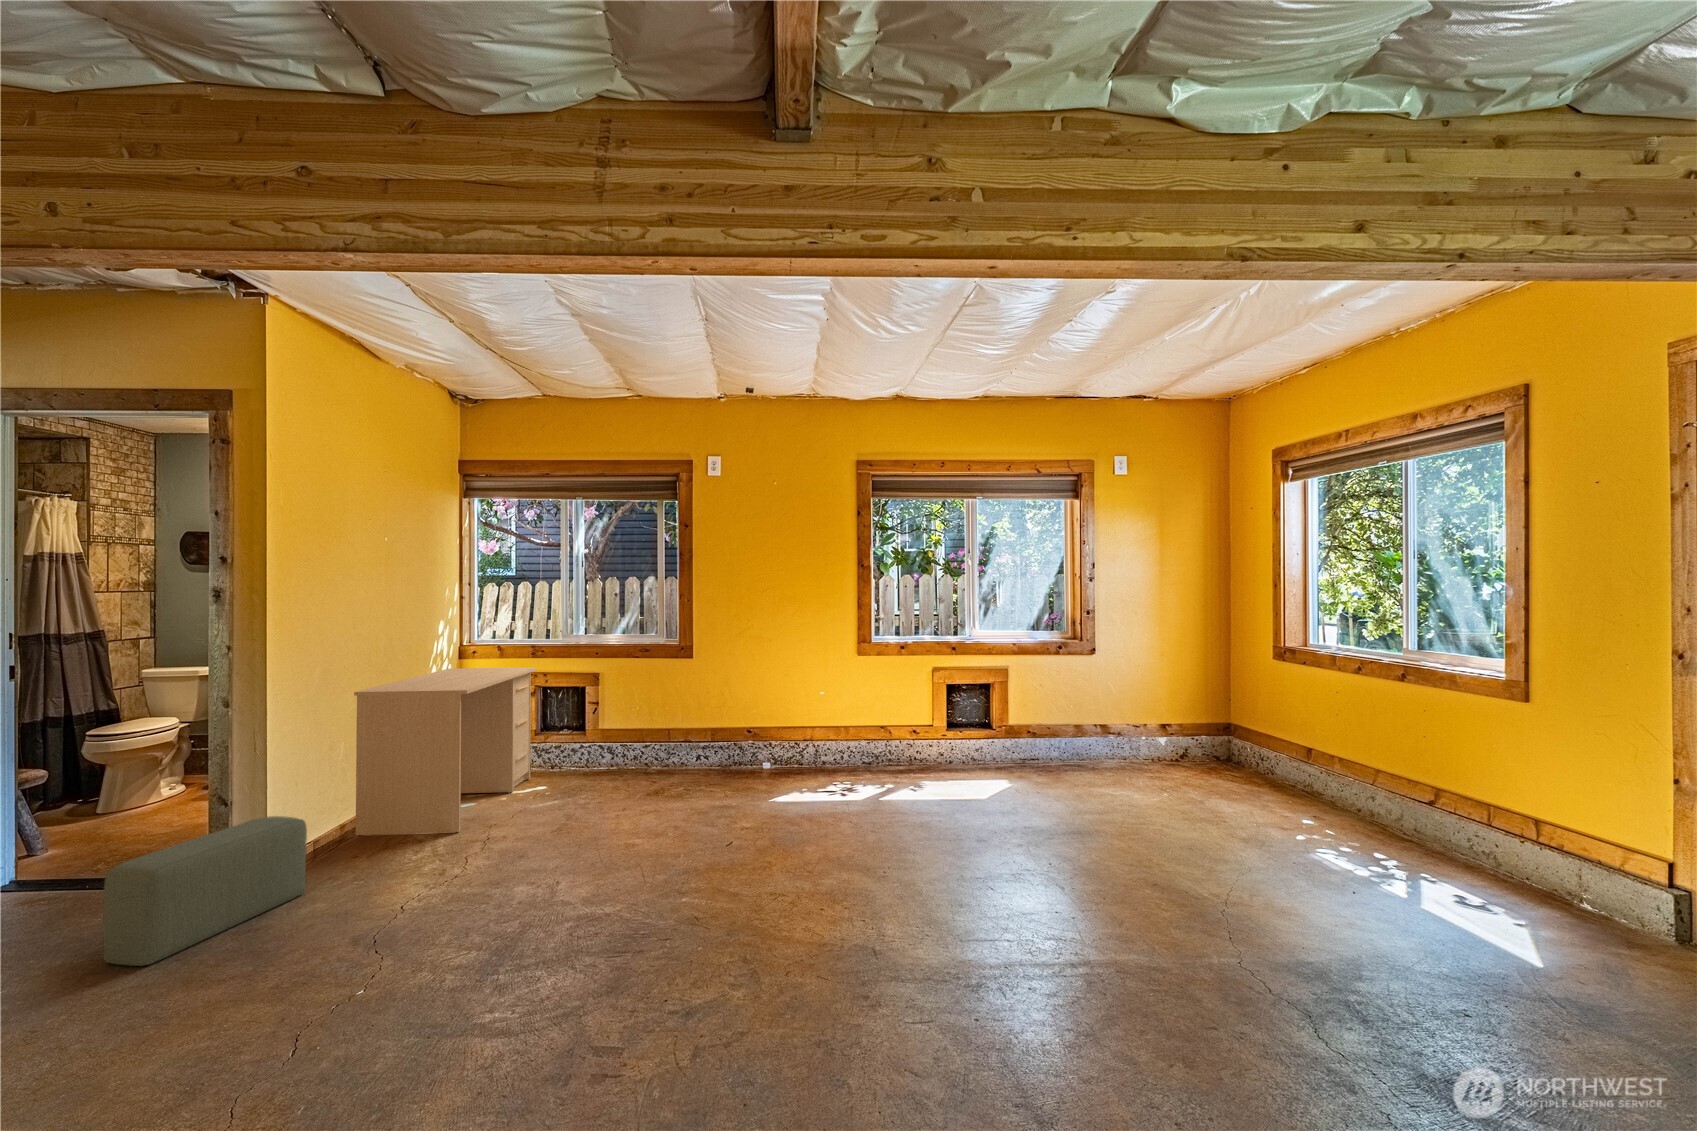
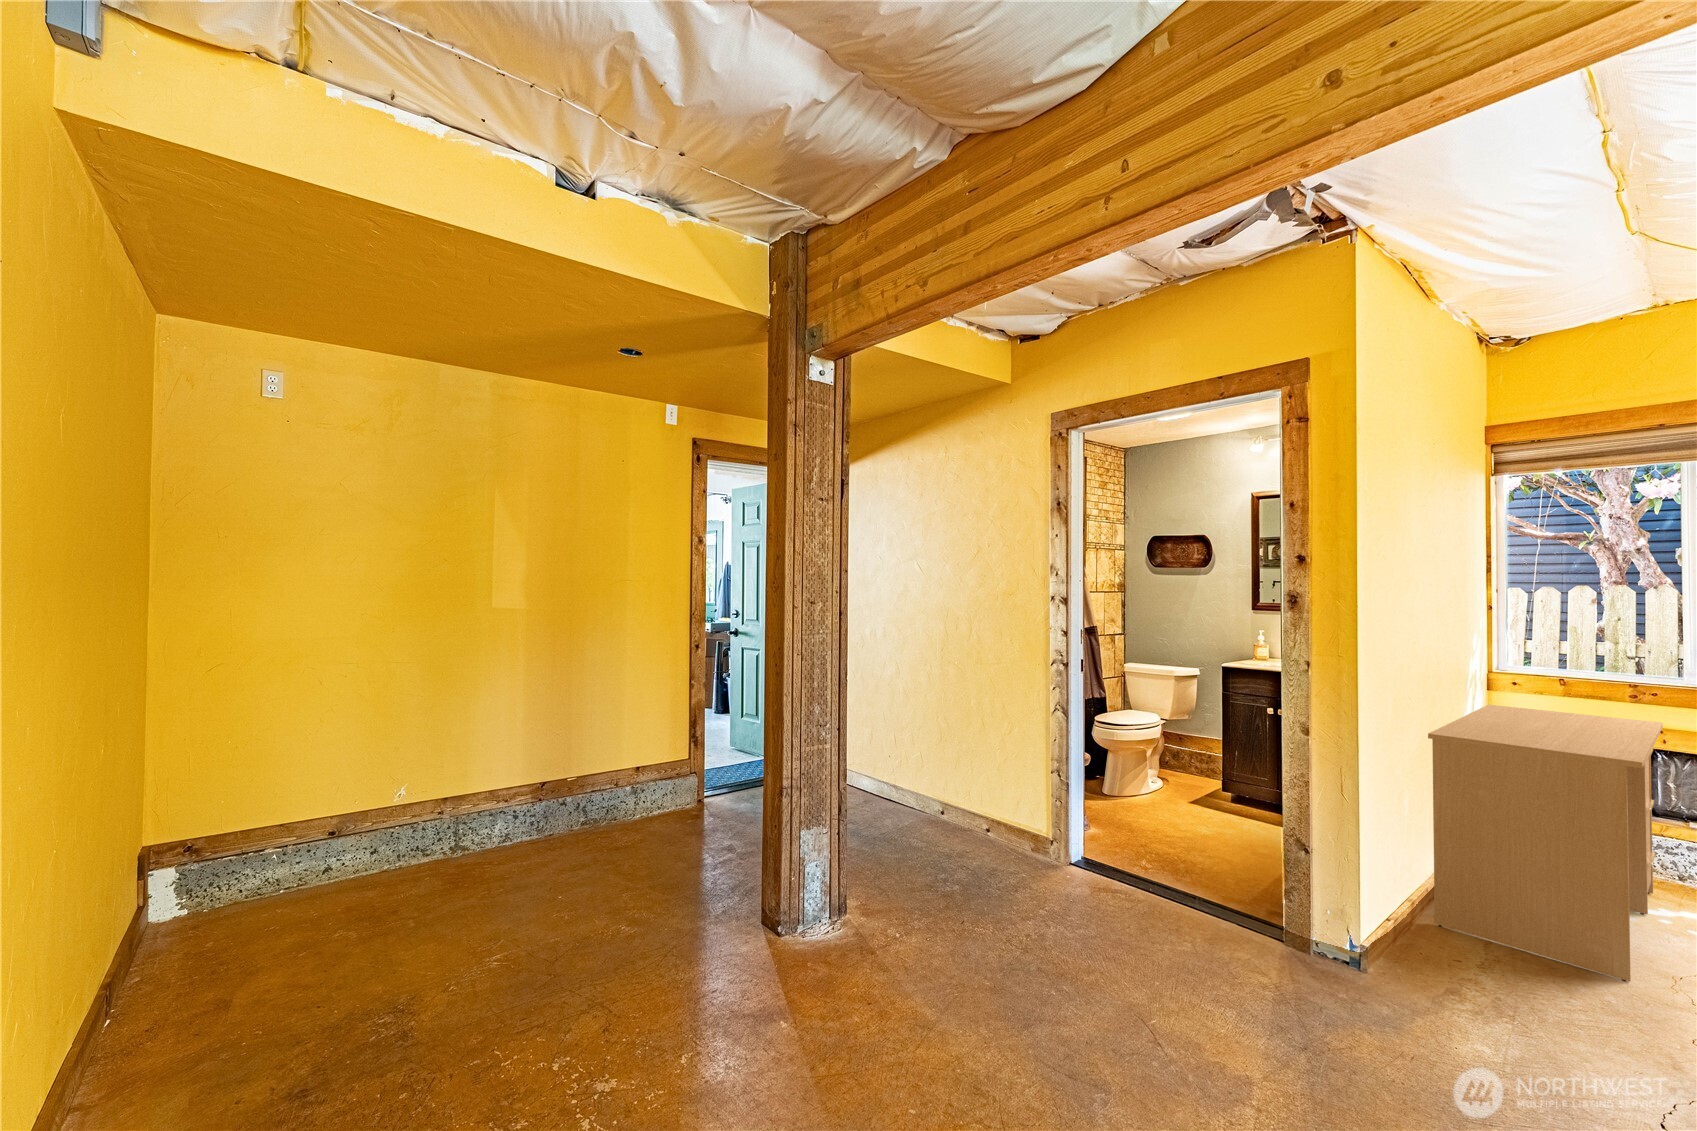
pouf: present [103,816,307,966] -> none [1262,897,1456,1085]

